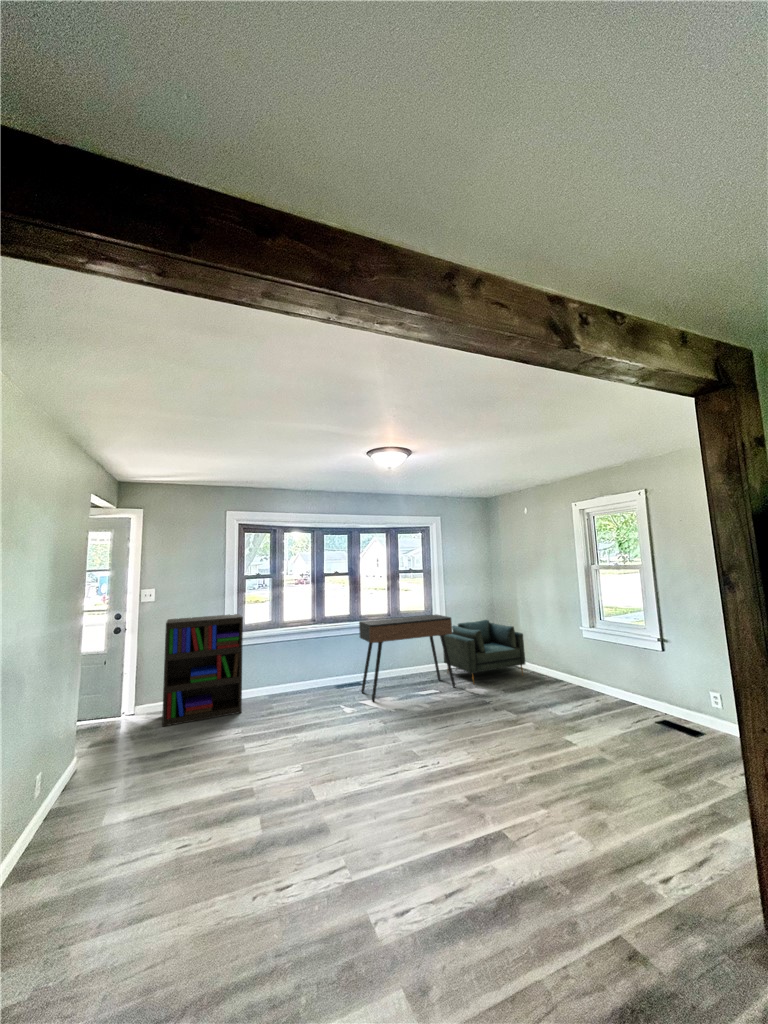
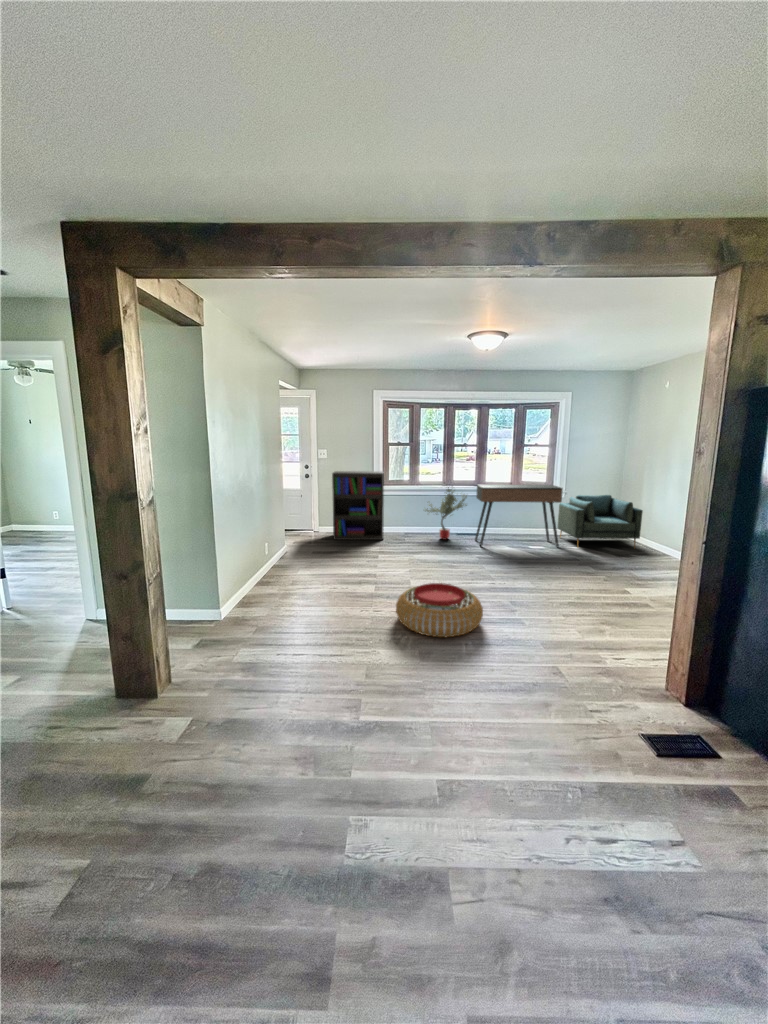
potted tree: none [295,625,350,698] -> present [425,487,467,540]
pouf: none [323,798,470,935] -> present [396,583,483,637]

